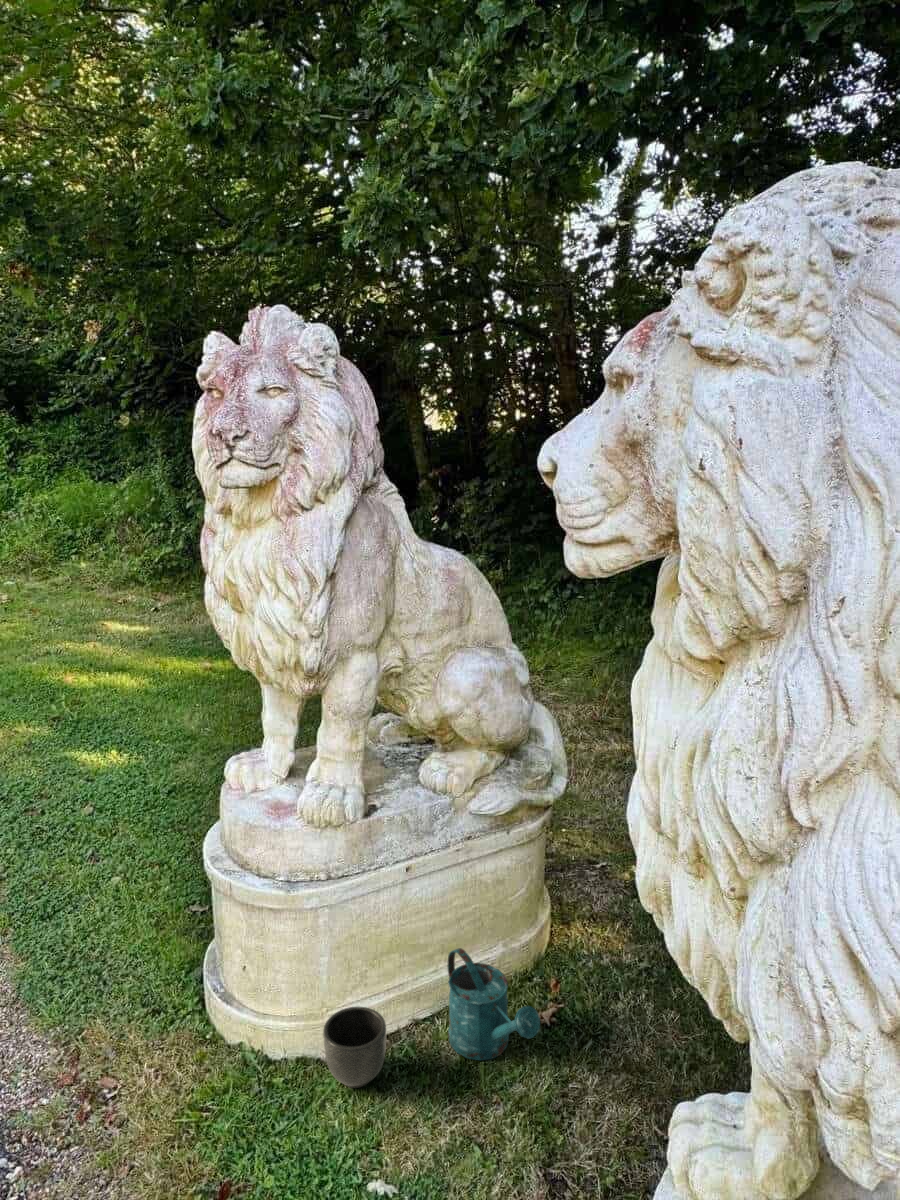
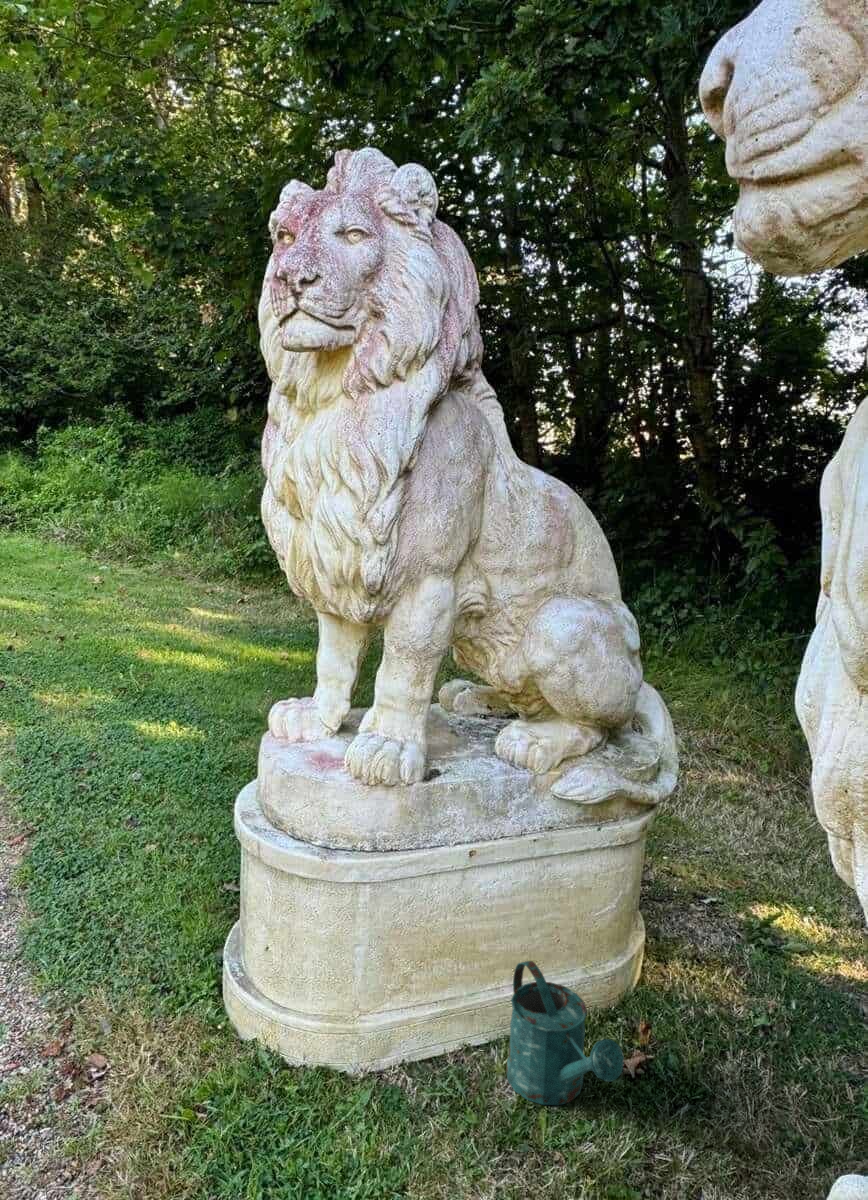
planter: present [323,1007,386,1088] -> none [349,1013,427,1114]

